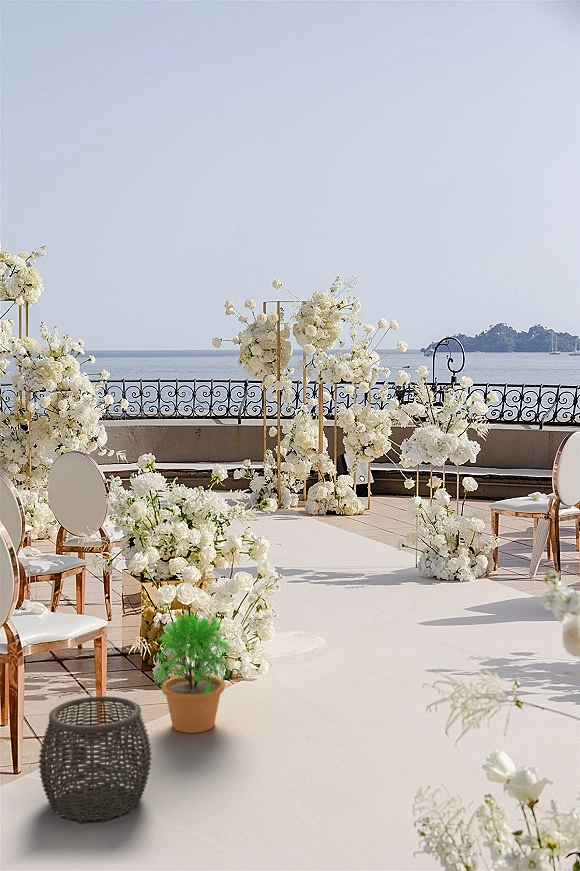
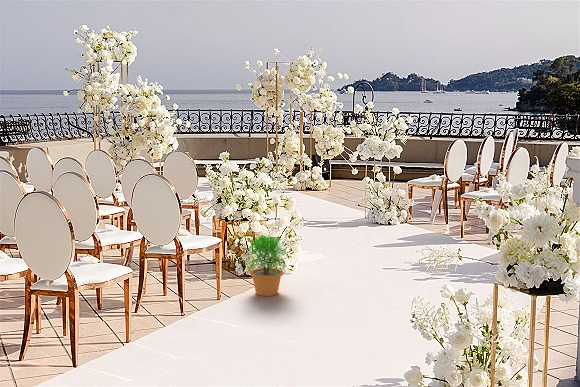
woven basket: present [39,696,152,822] -> none [204,273,259,331]

